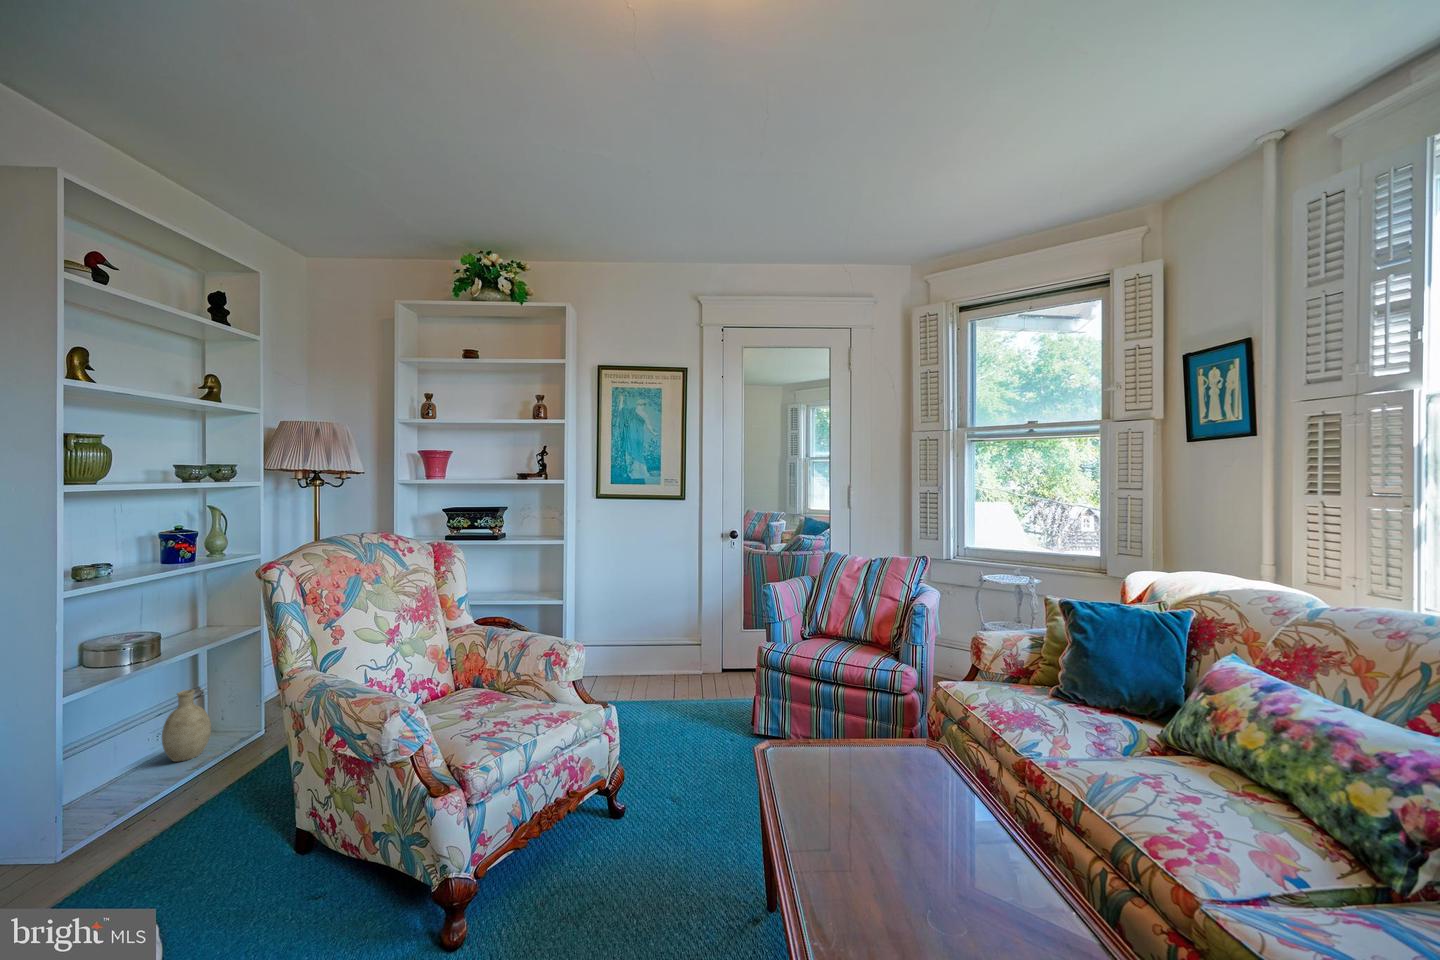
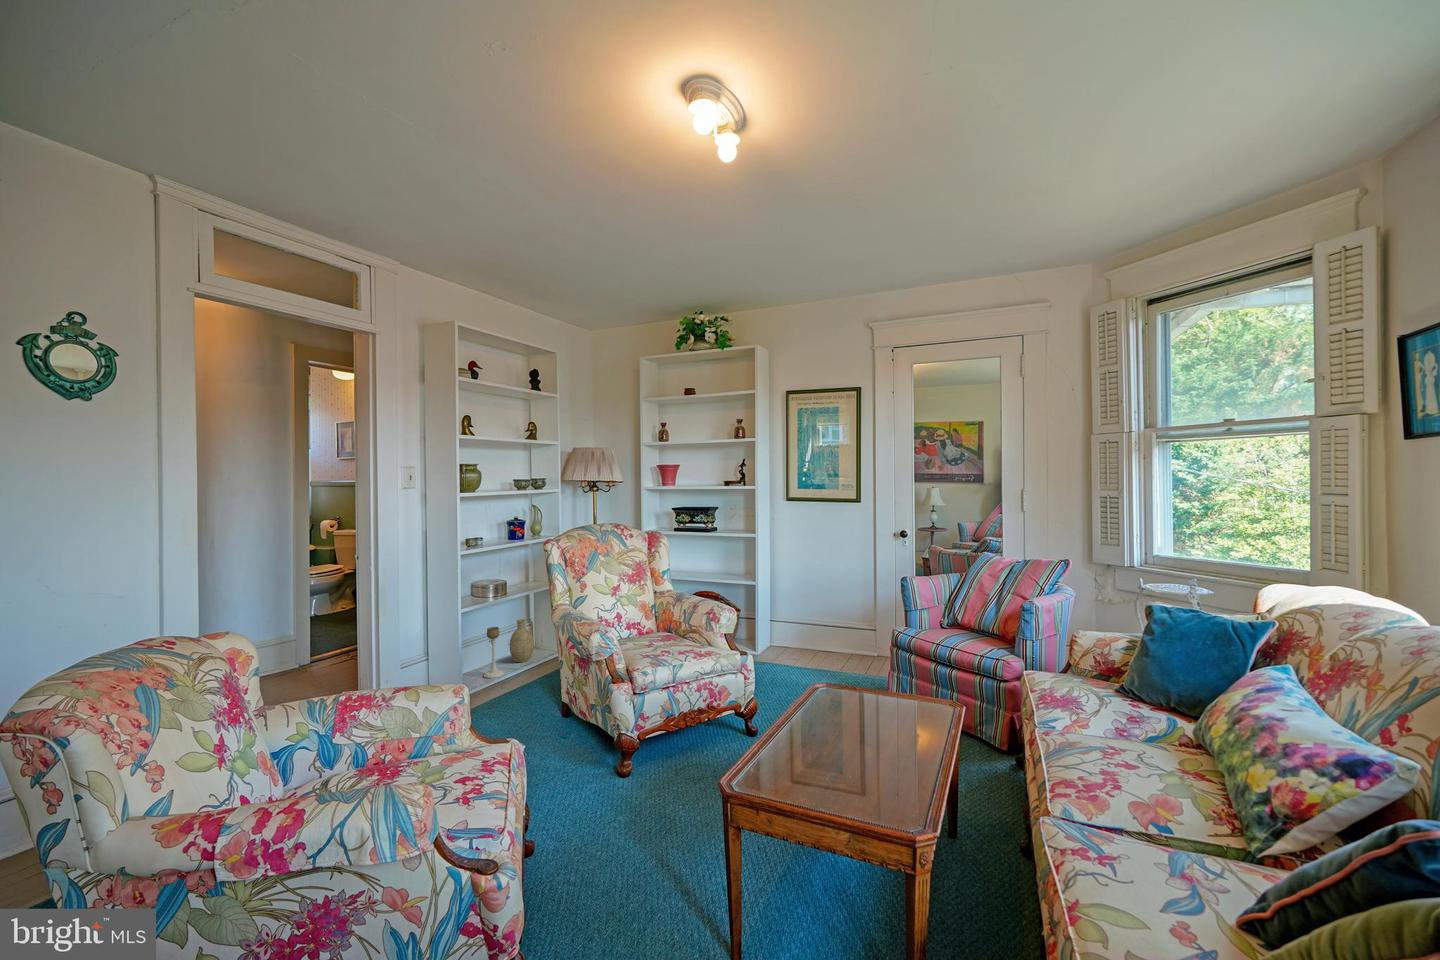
candle holder: none [109,711,154,802] -> present [484,627,504,678]

